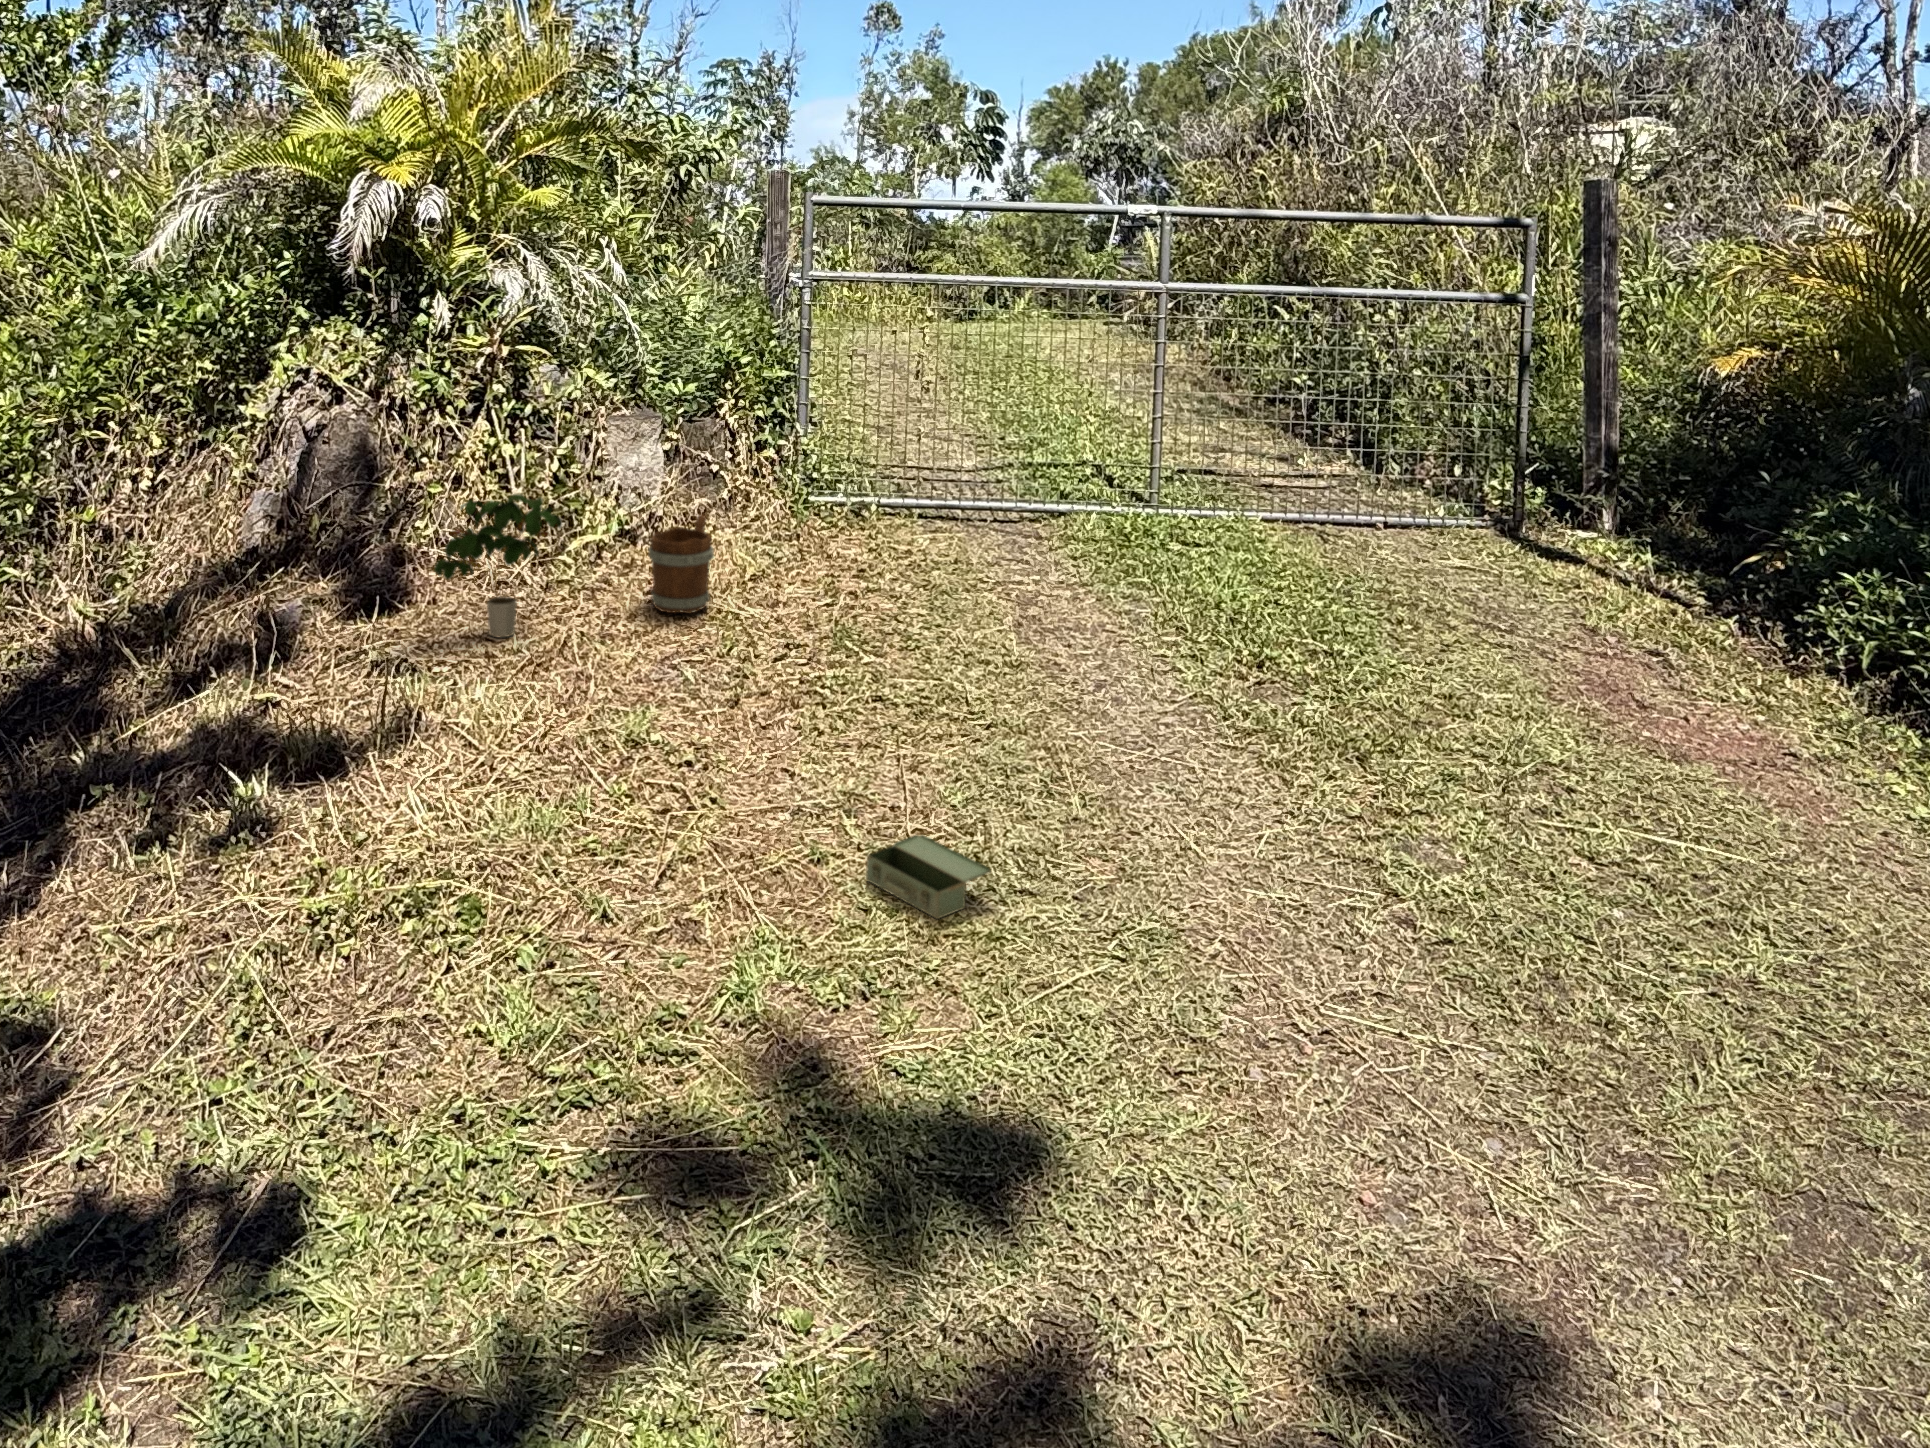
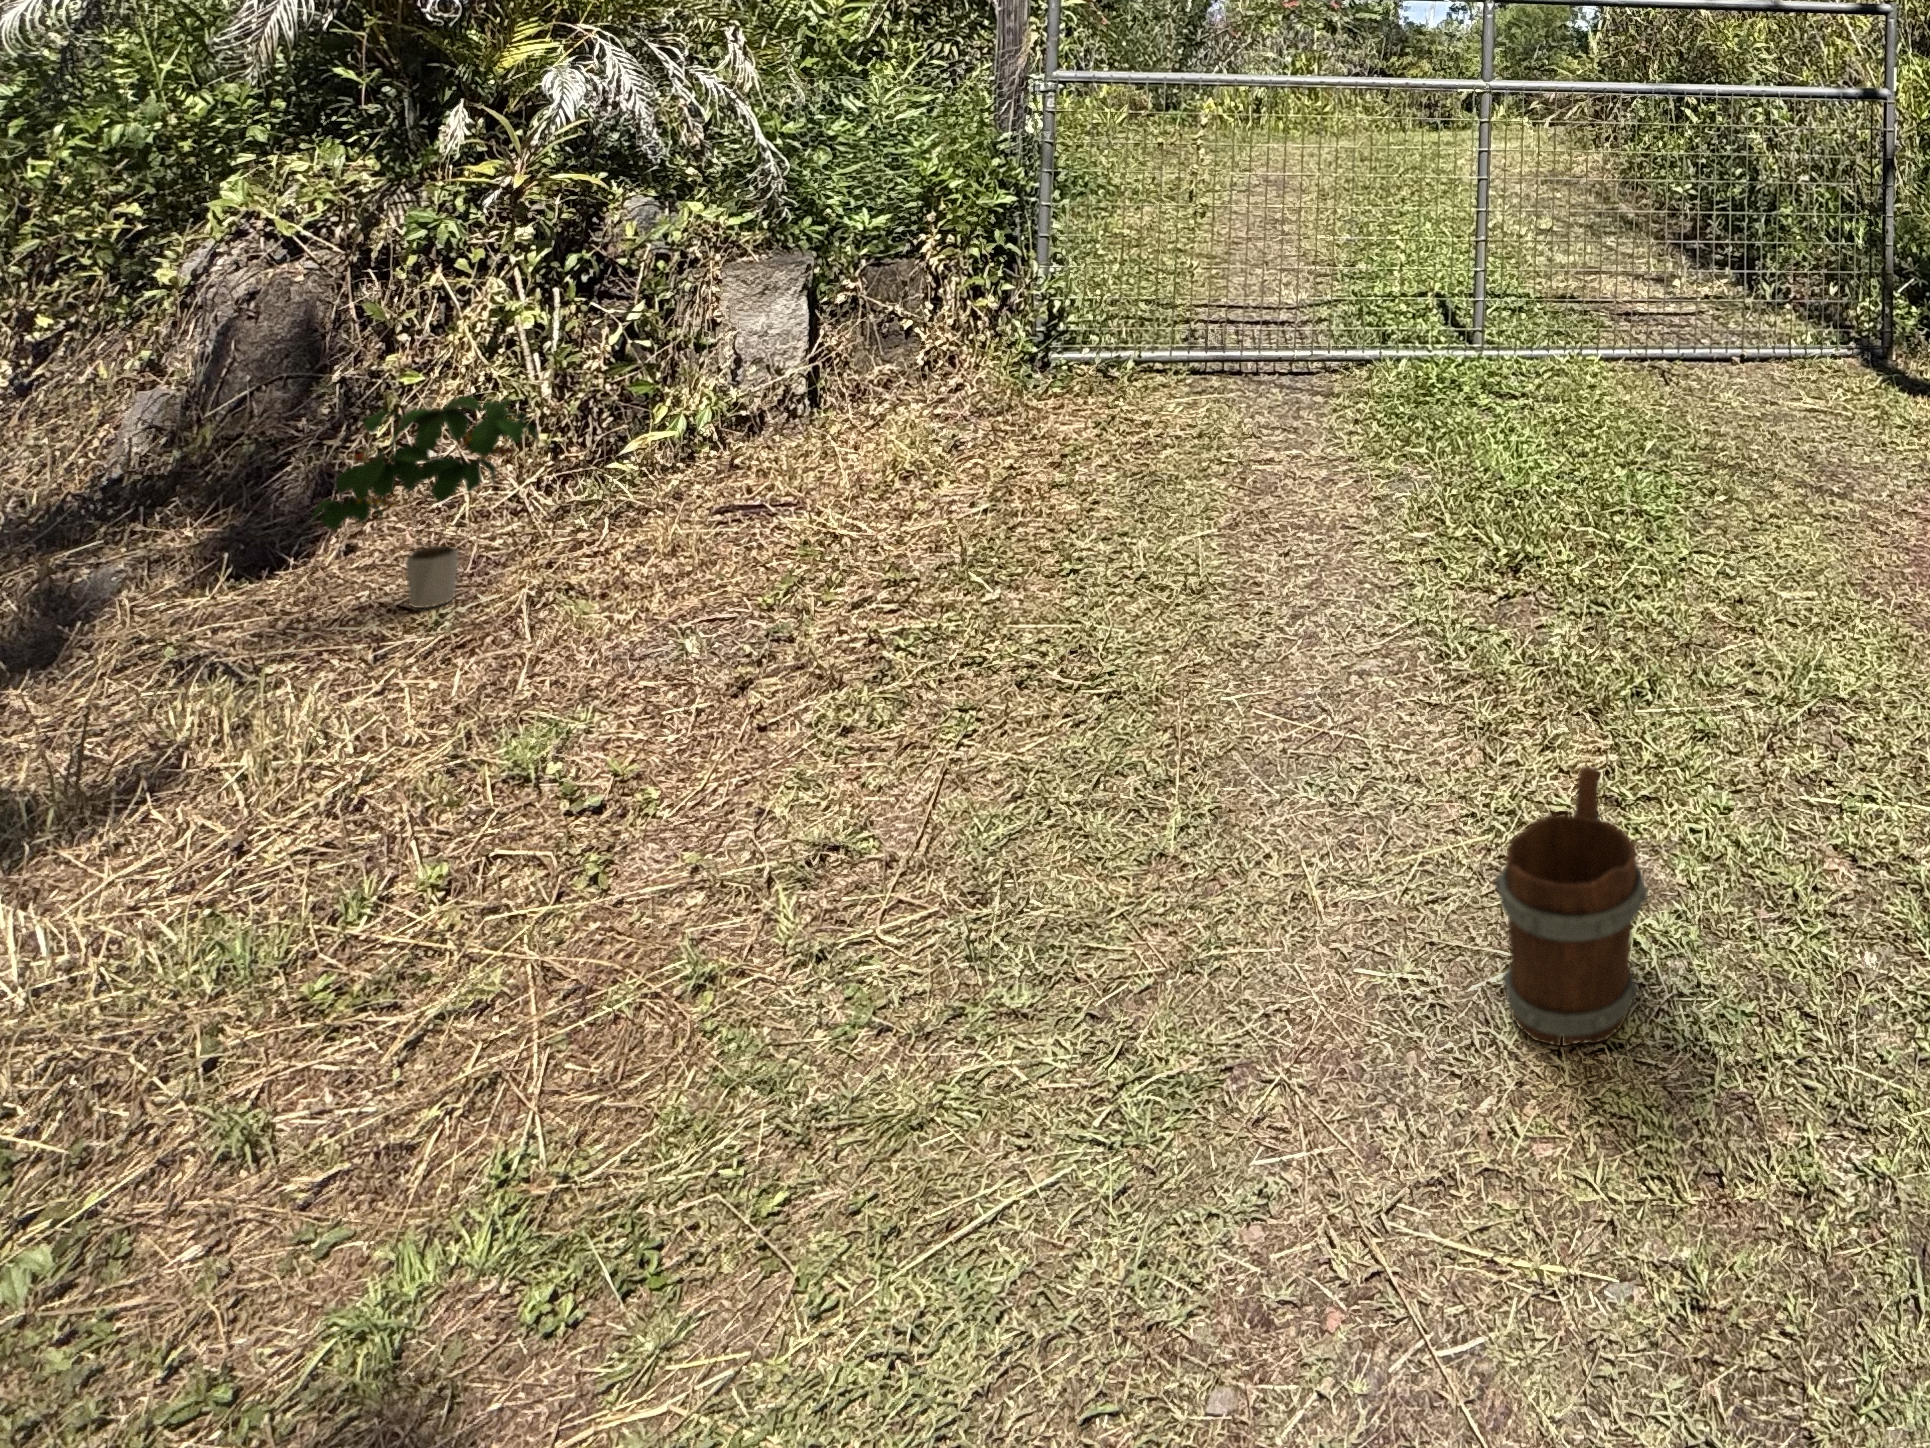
bucket: present [648,514,714,613] -> present [1495,766,1648,1046]
toolbox: present [866,835,991,919] -> none [733,930,921,1100]

